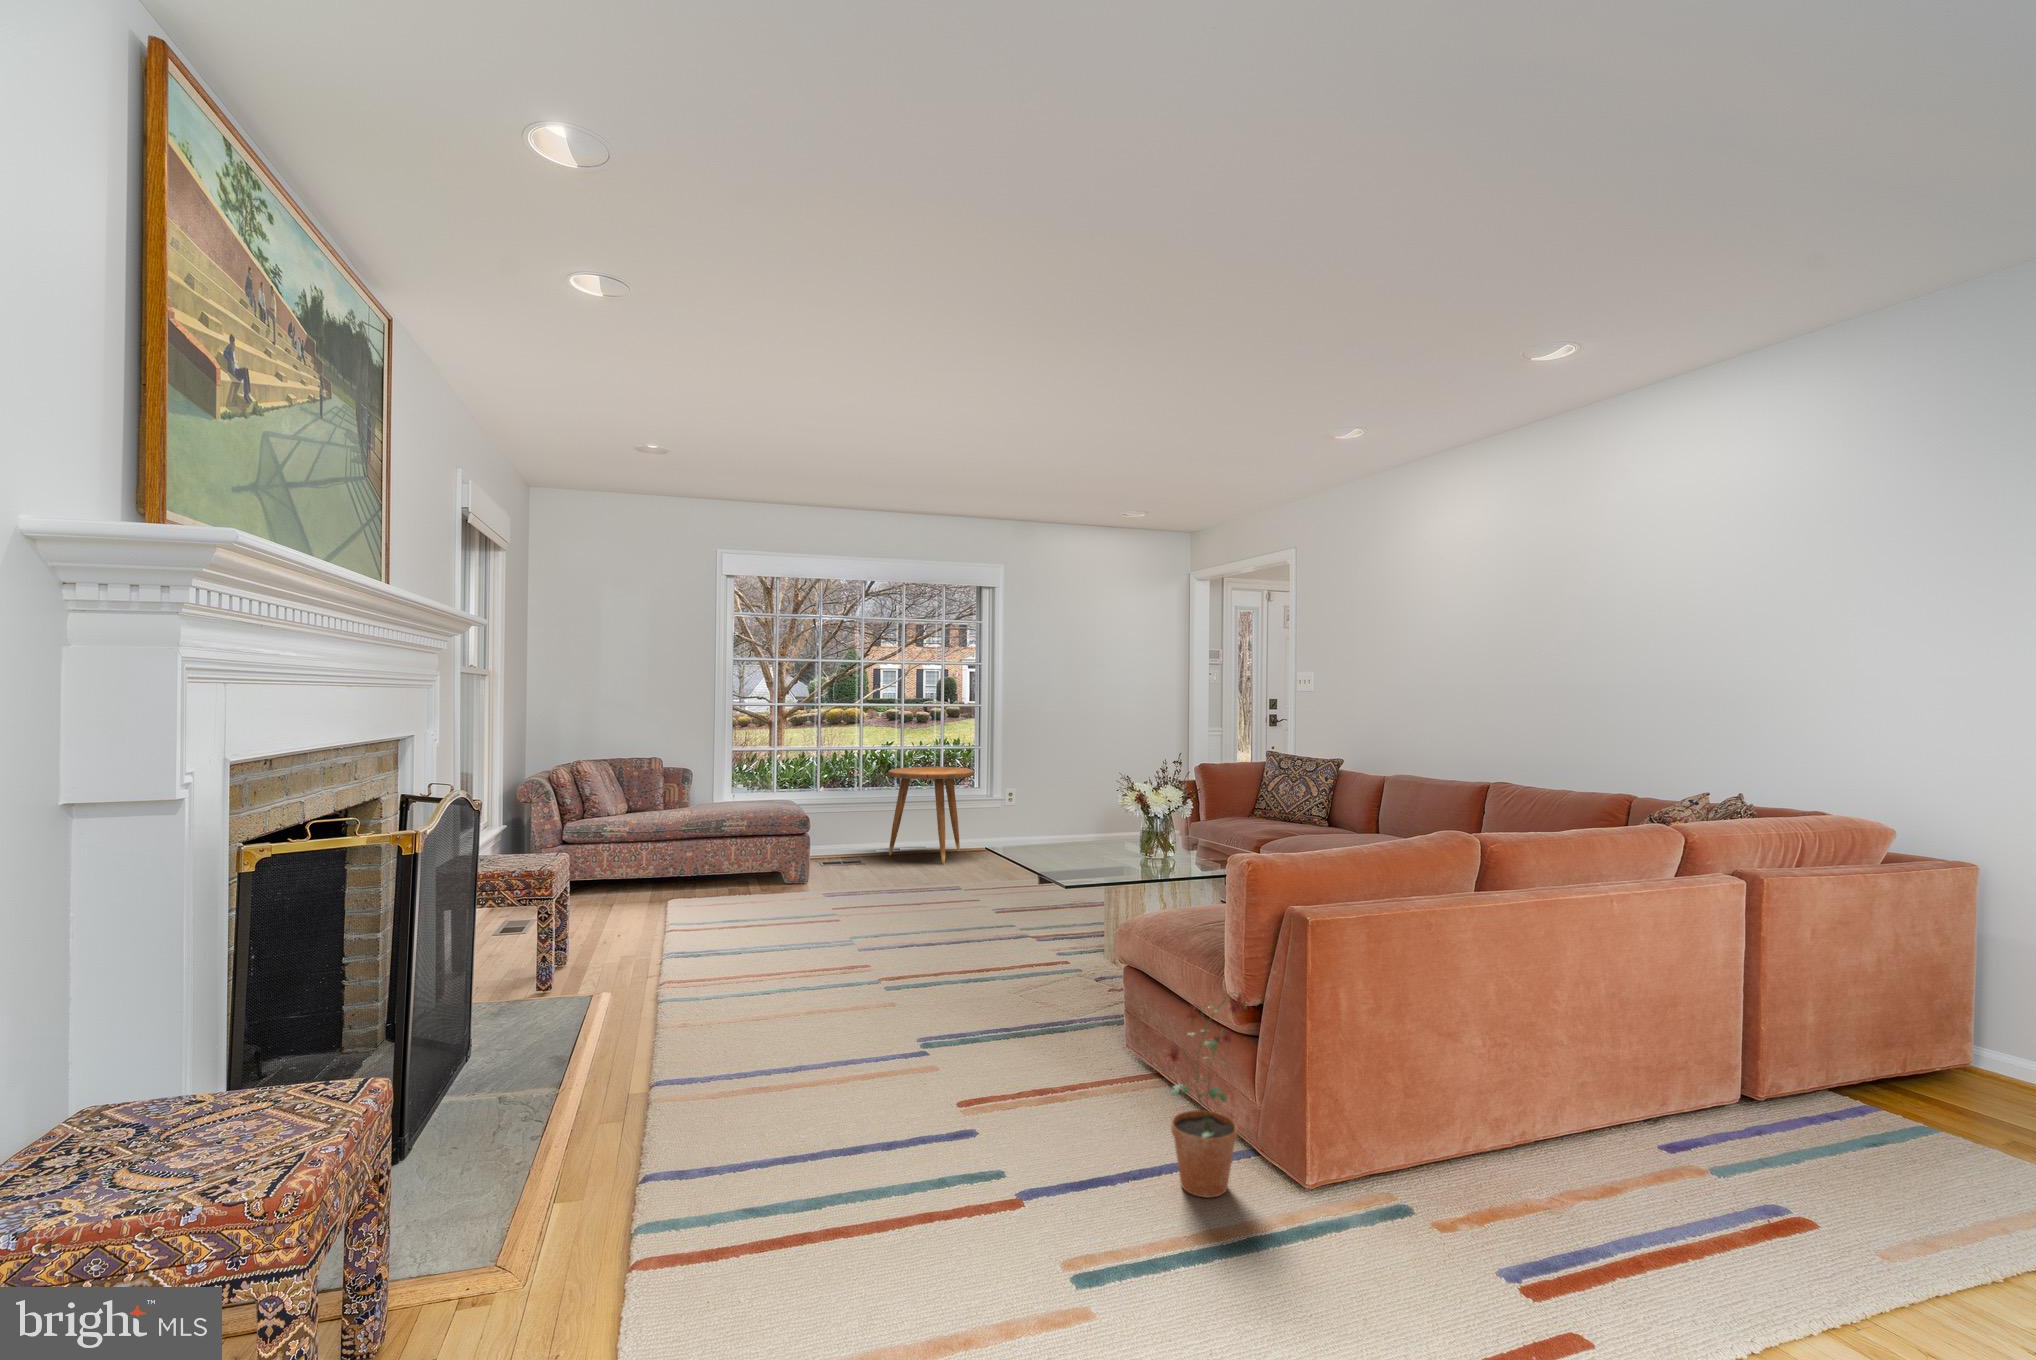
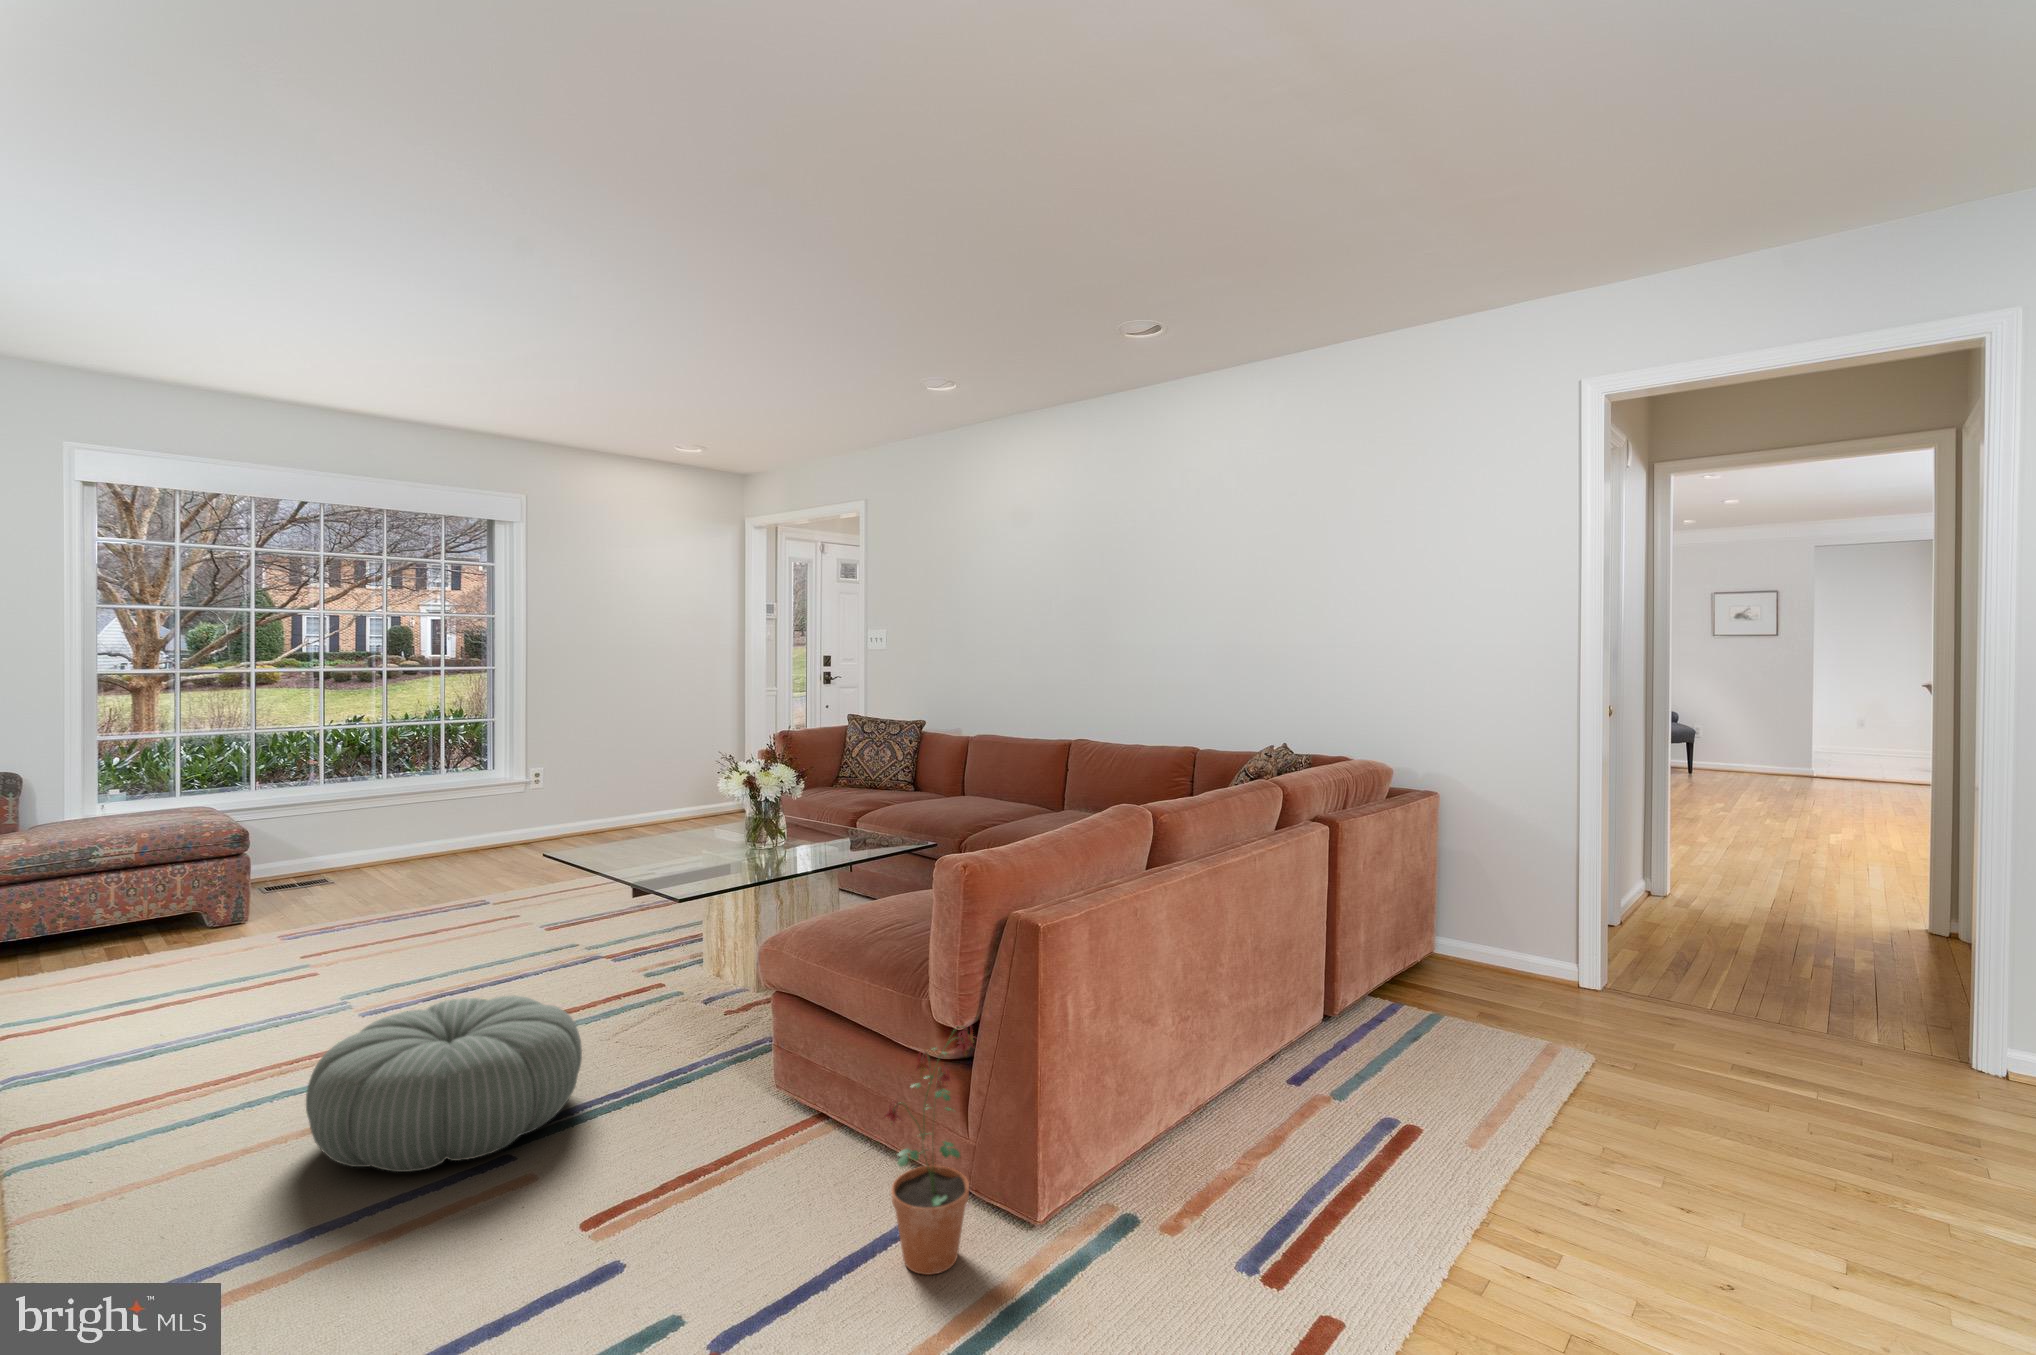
side table: present [888,767,974,864] -> none [366,748,491,870]
pouf: none [809,938,985,1050] -> present [306,995,582,1172]

